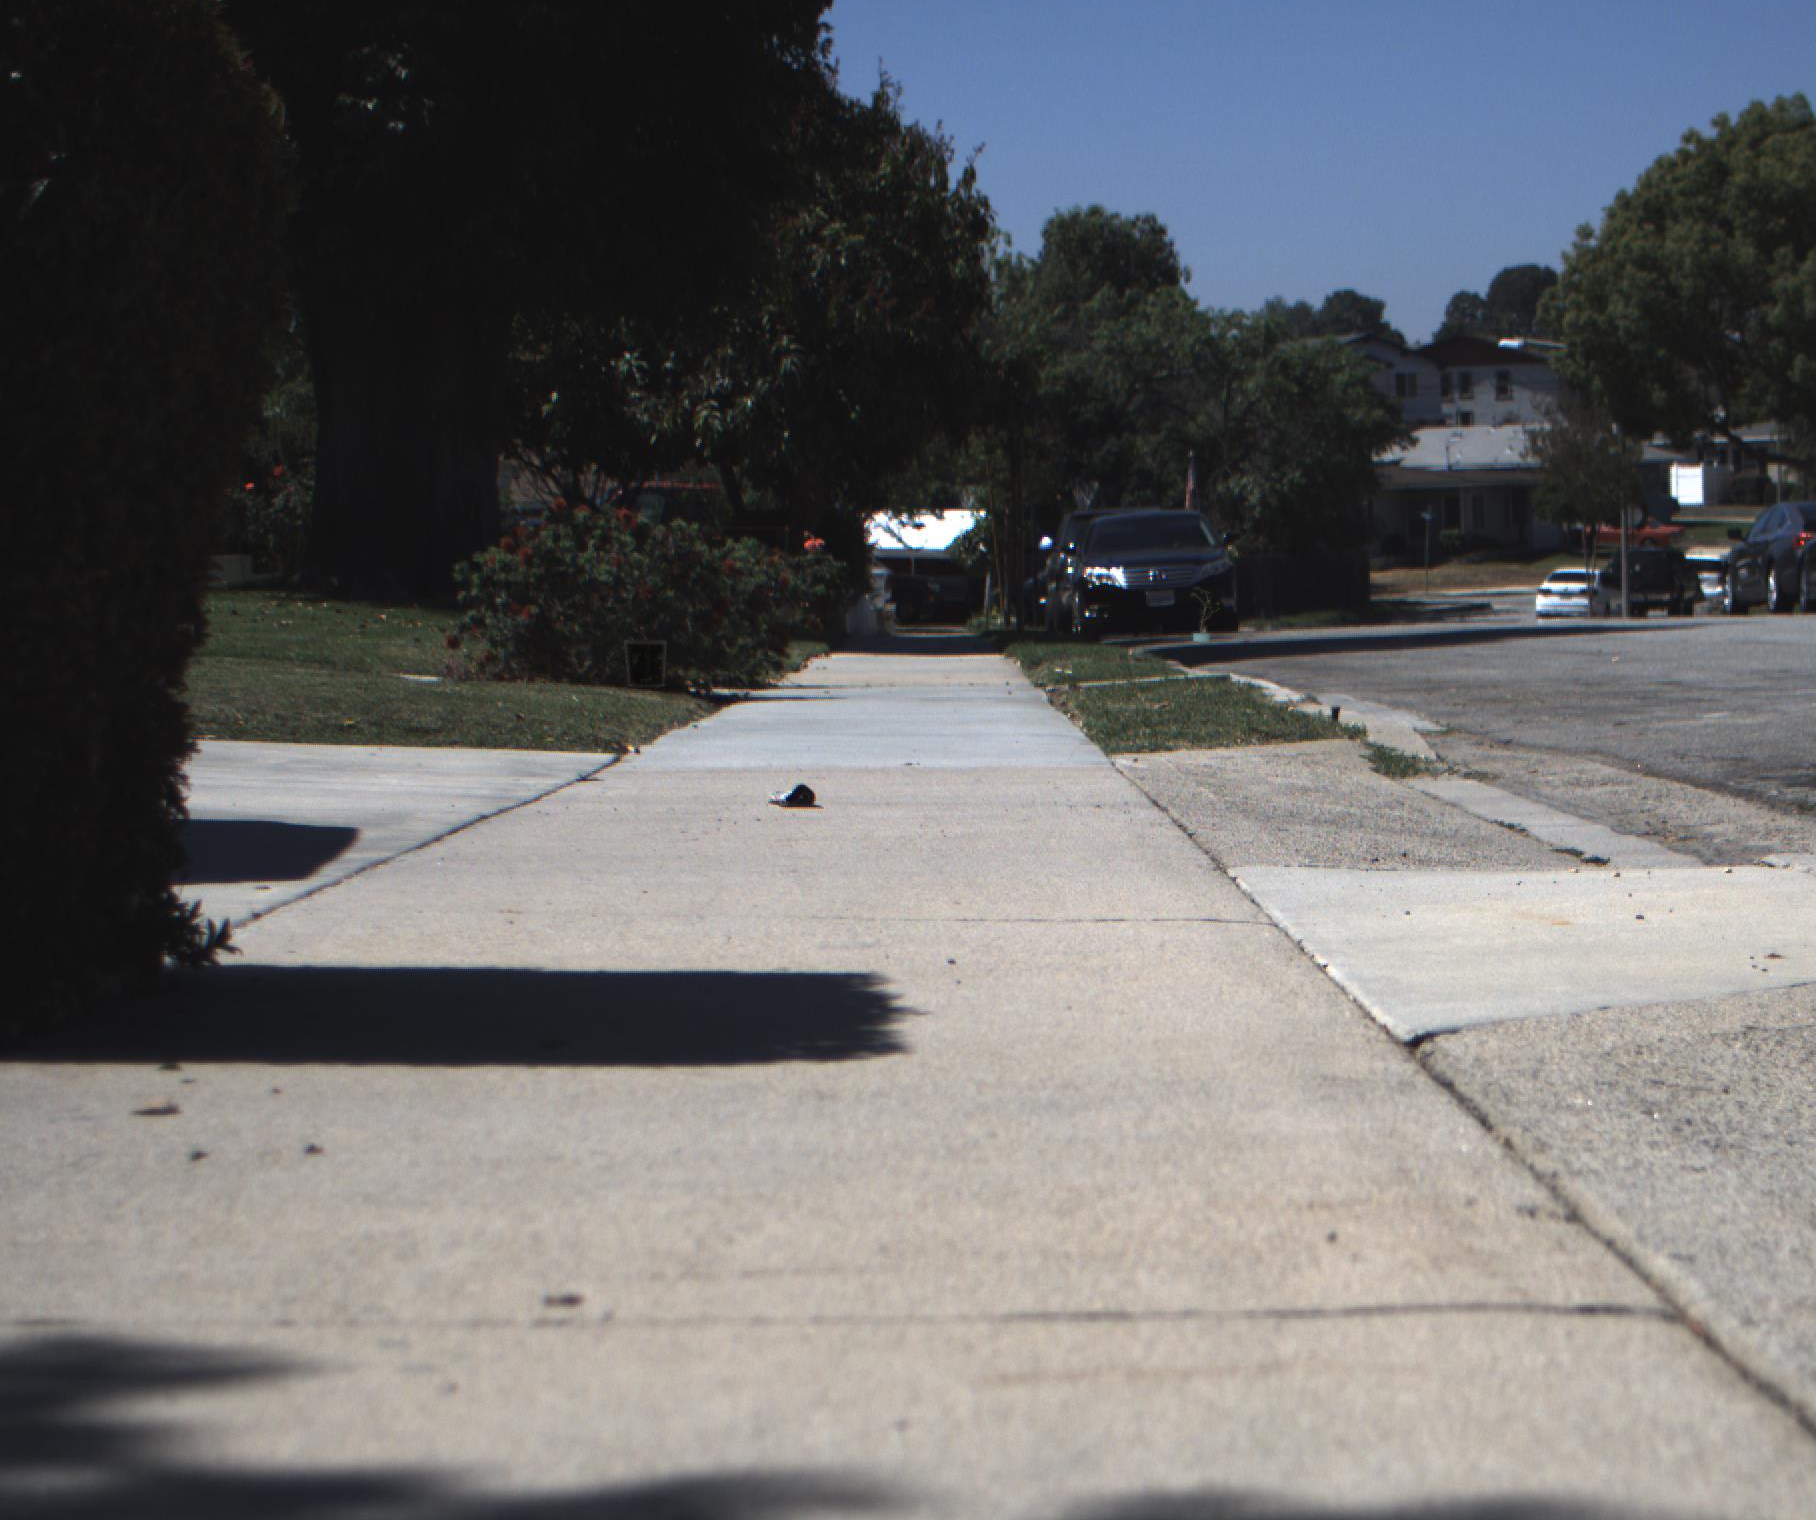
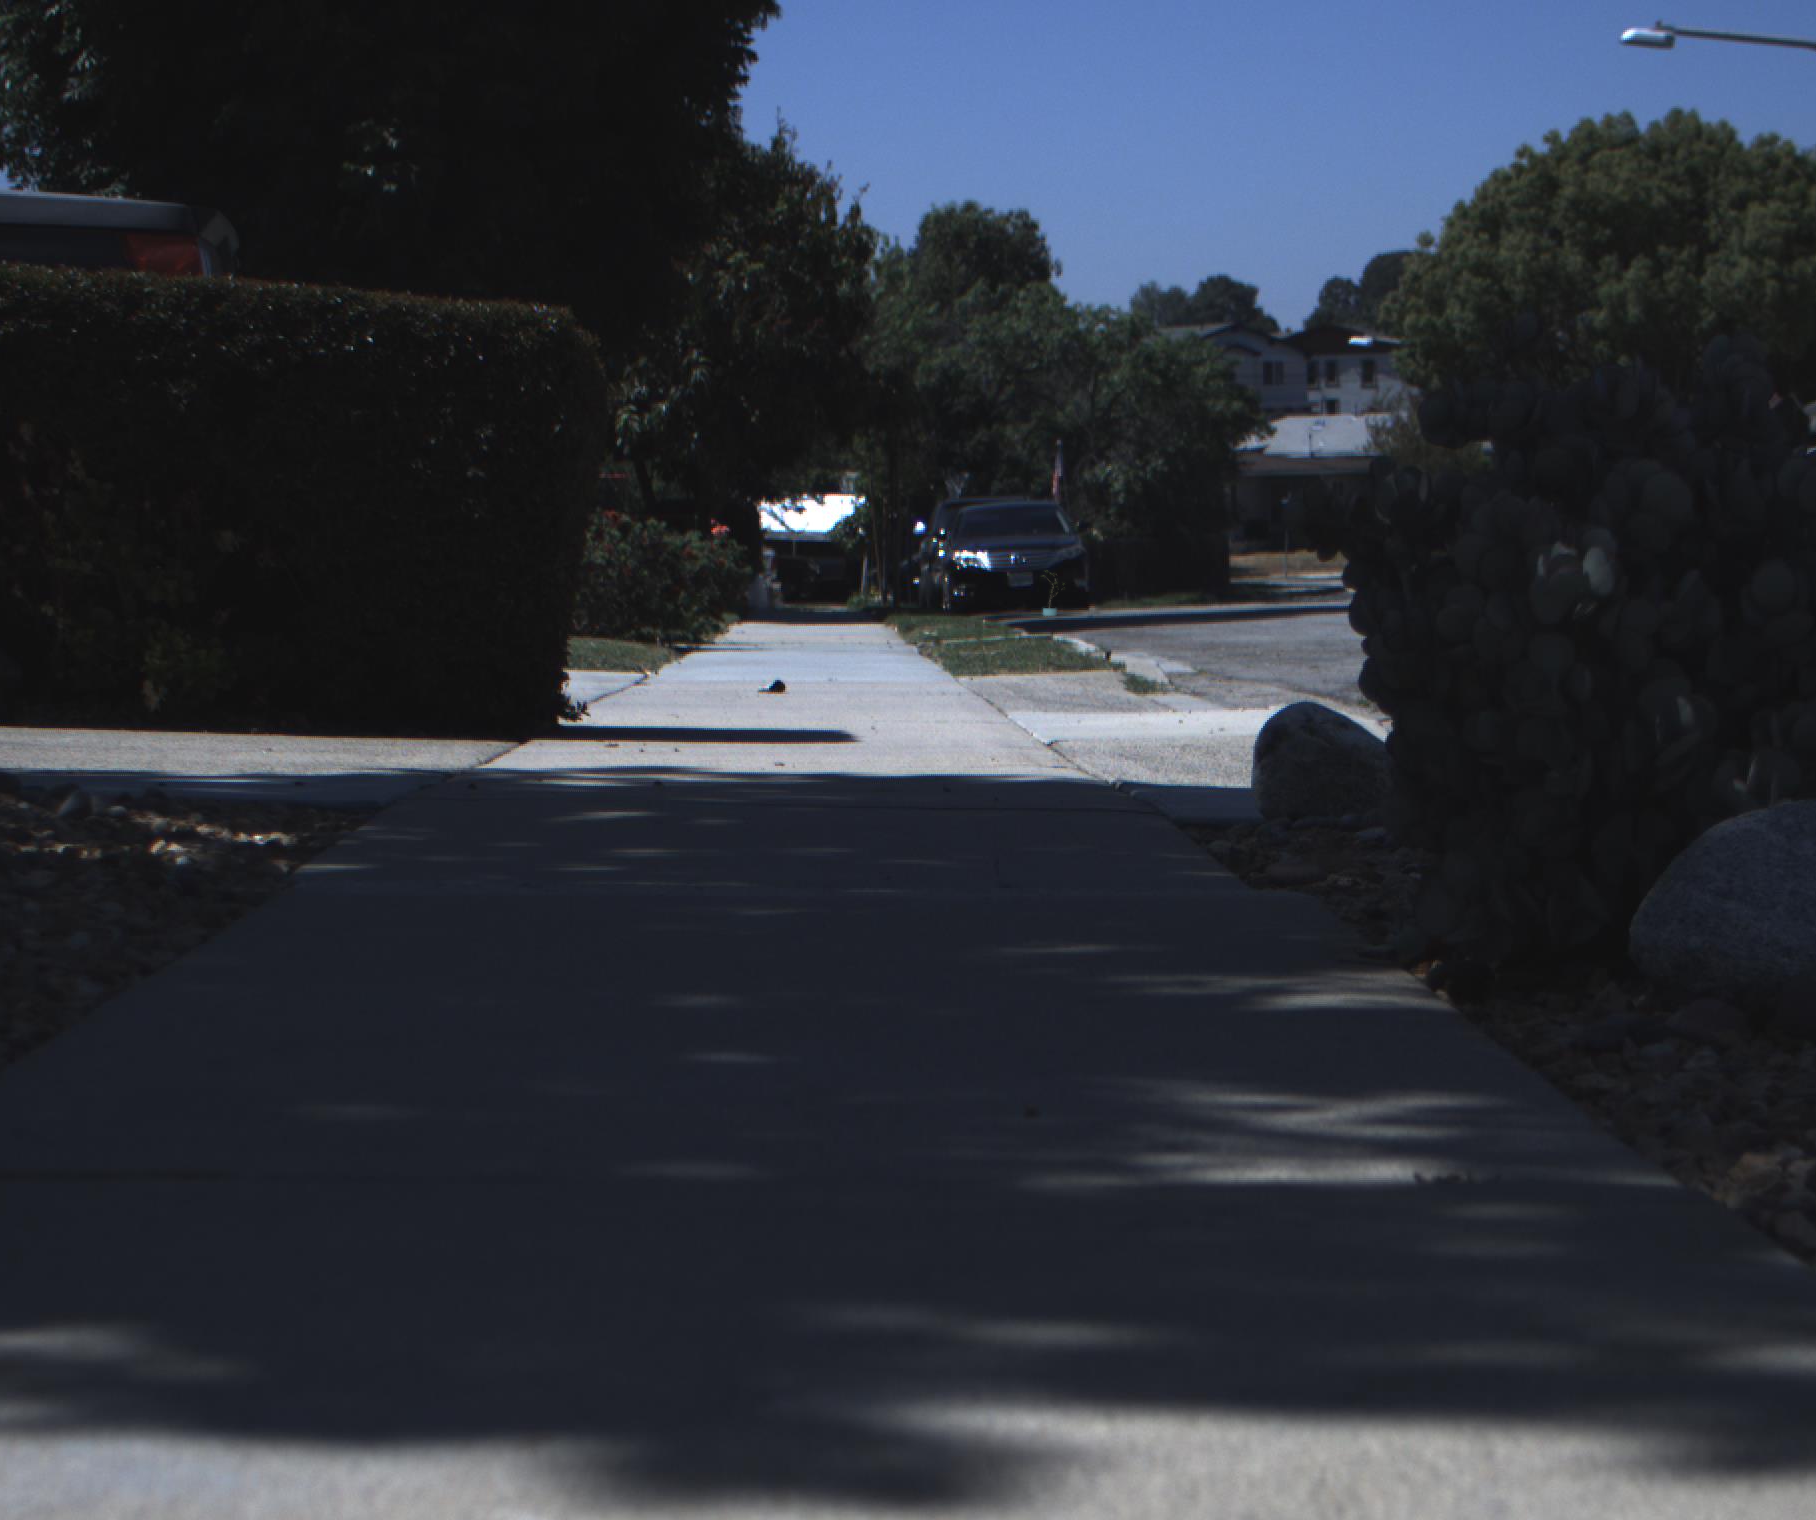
trash can: present [625,640,666,688] -> none [614,608,645,643]

